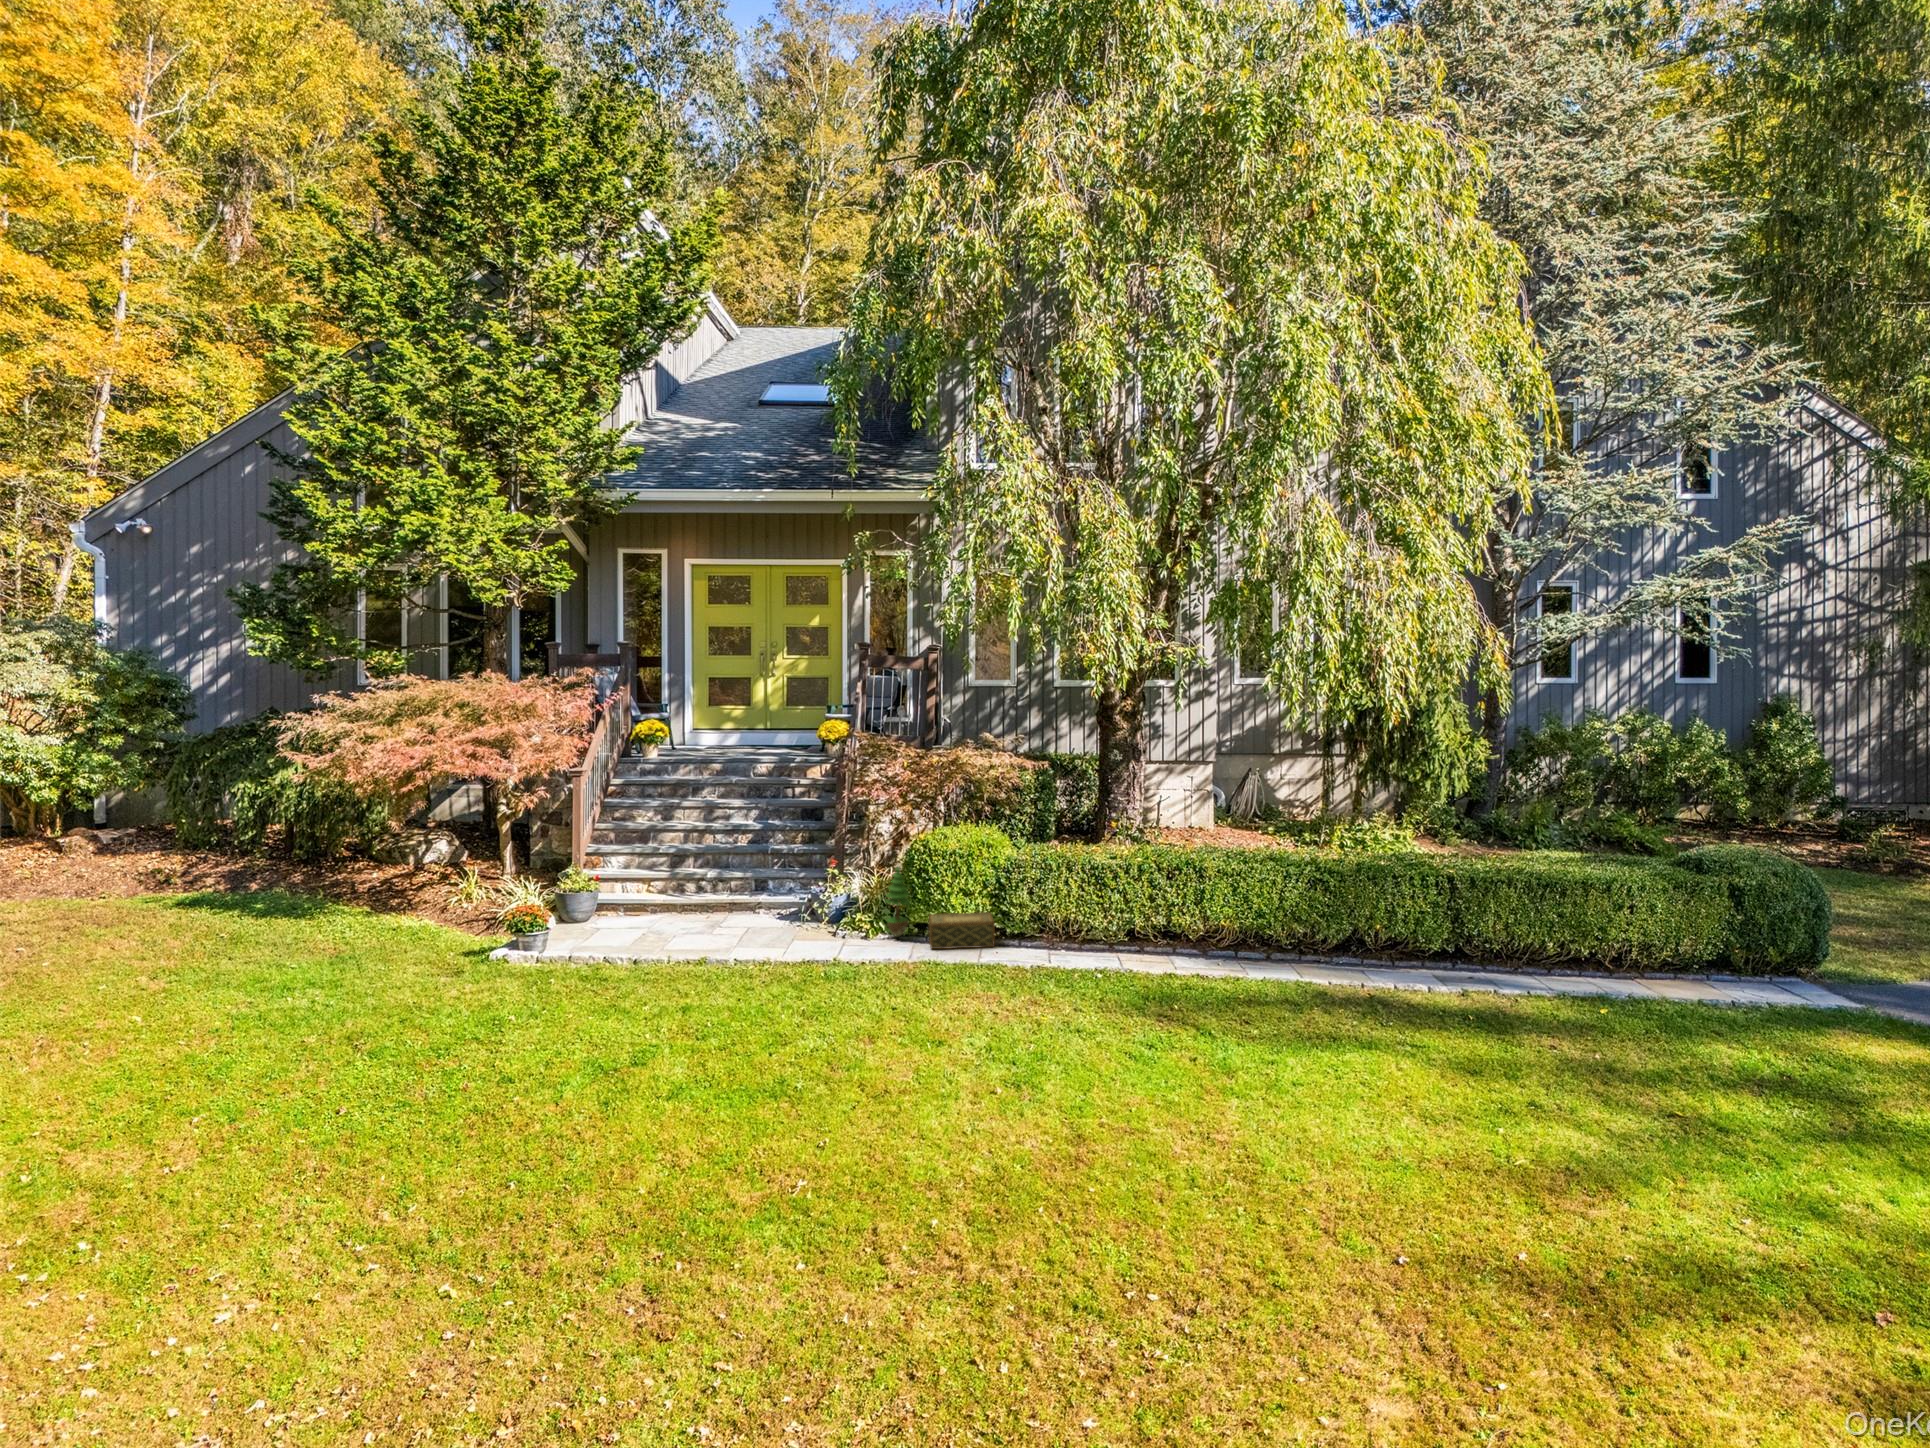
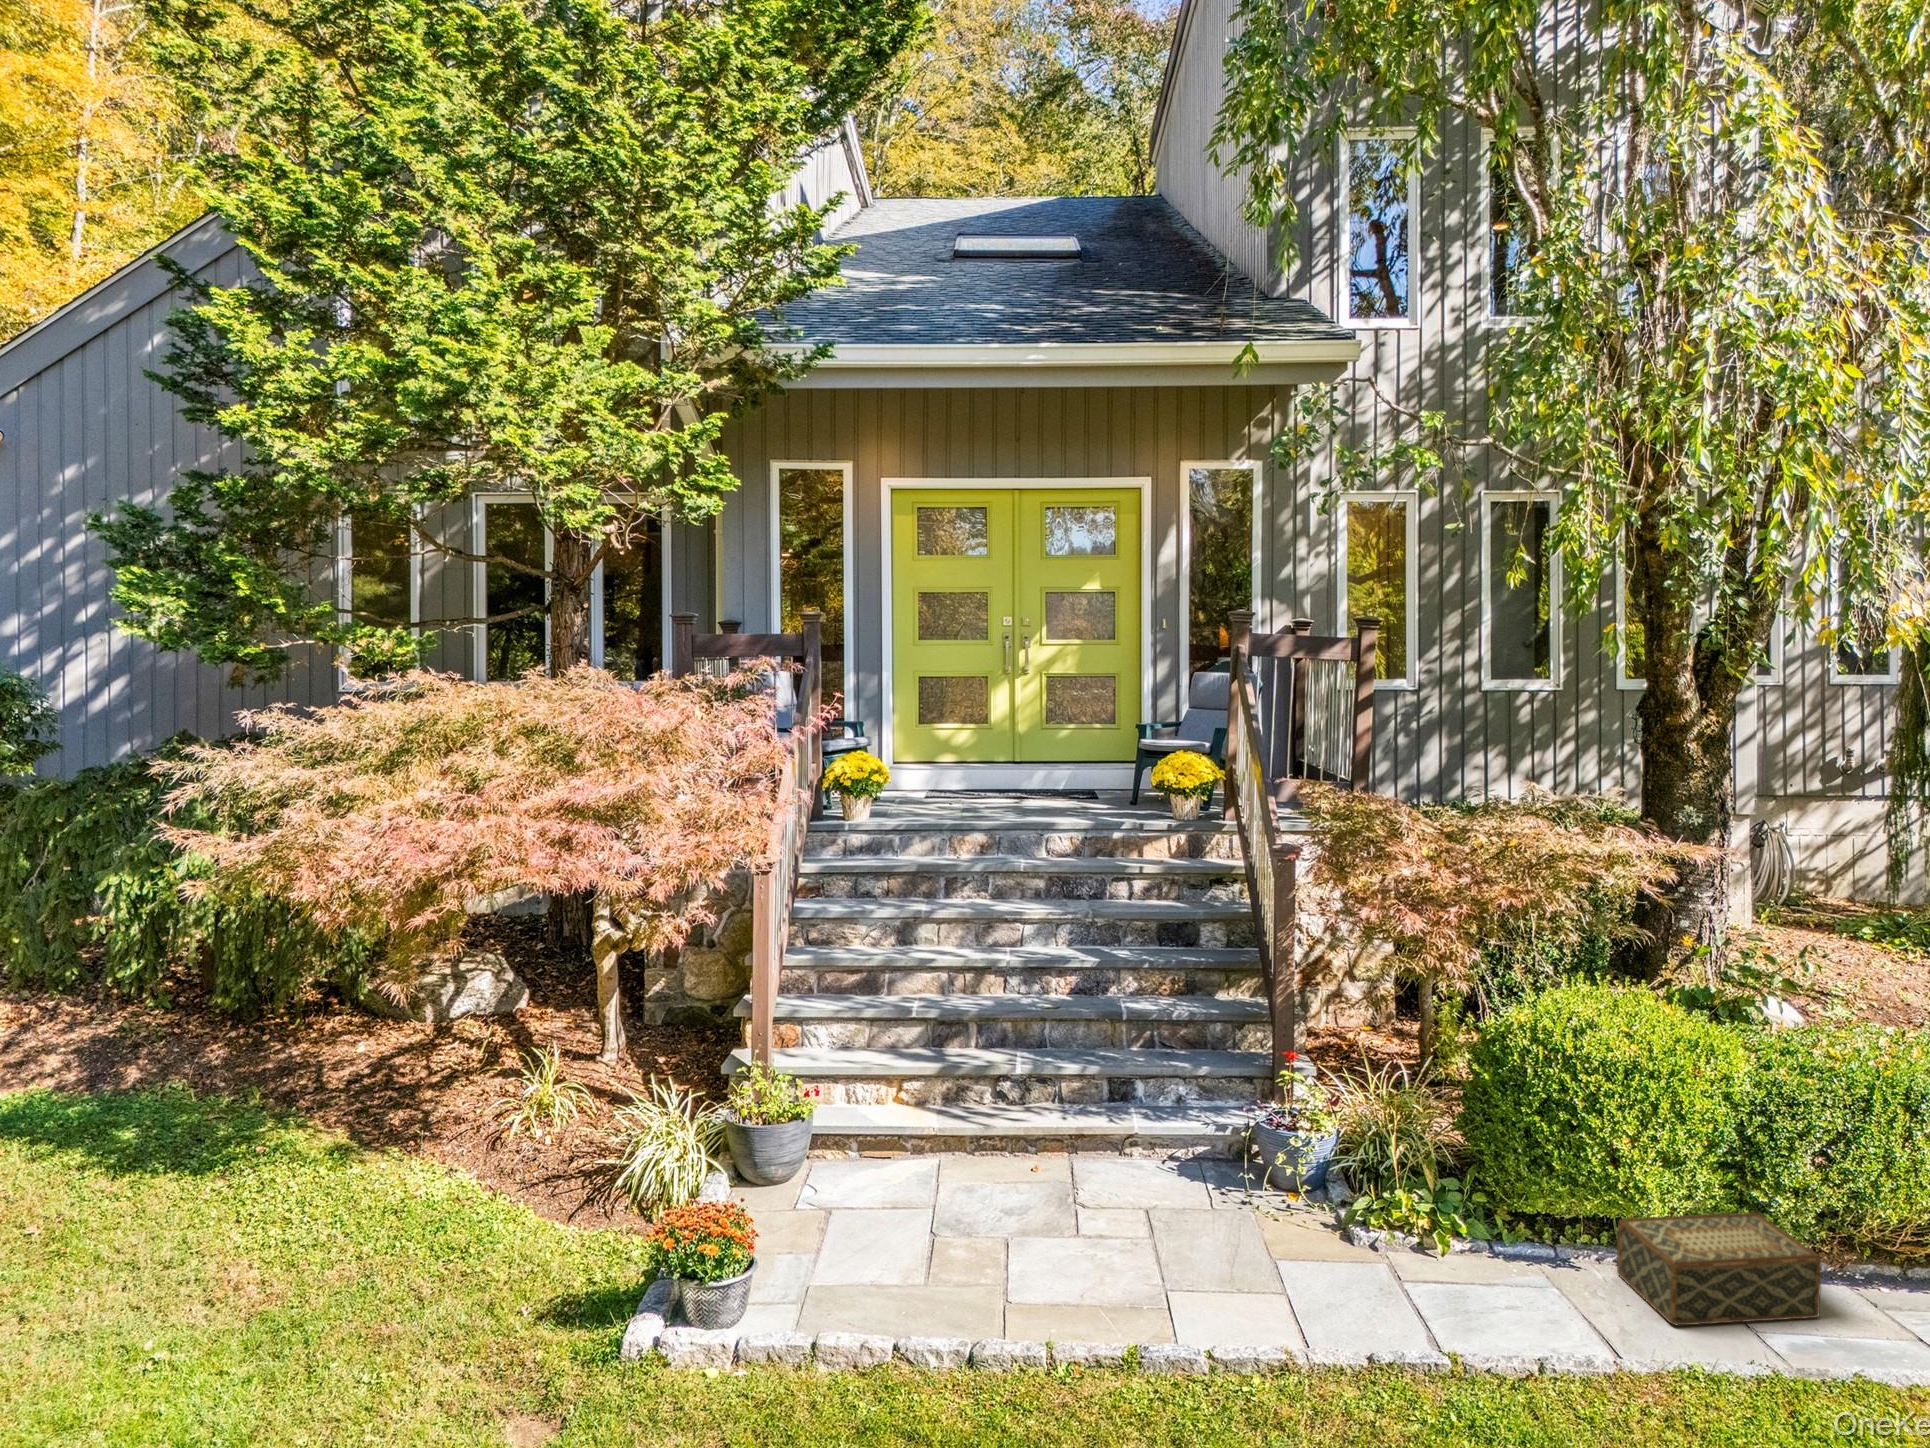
potted tree: present [885,866,911,937] -> none [1506,1097,1577,1272]

